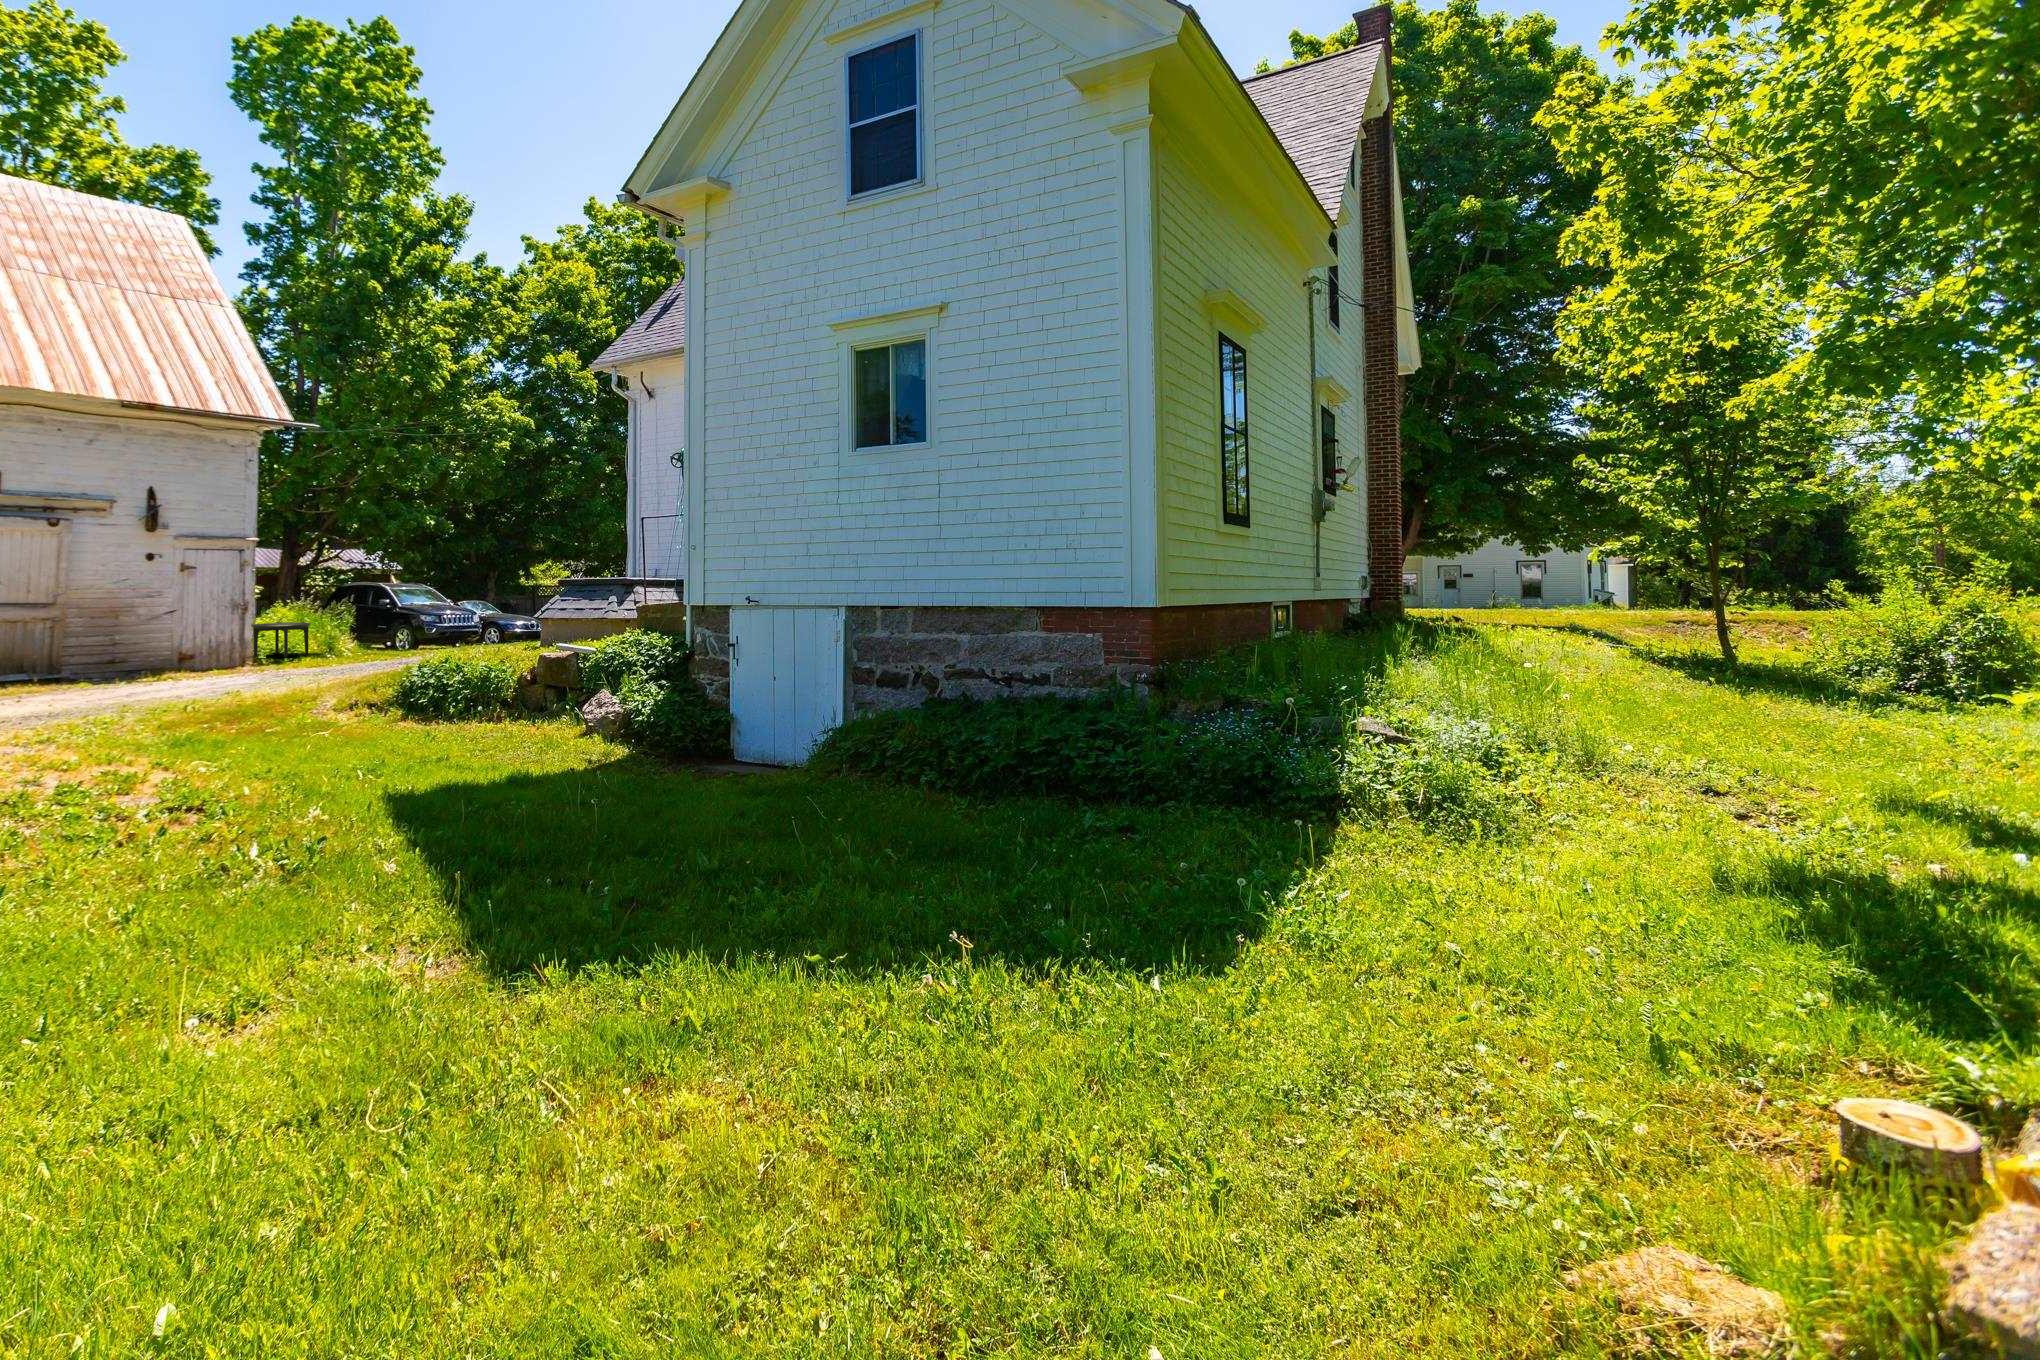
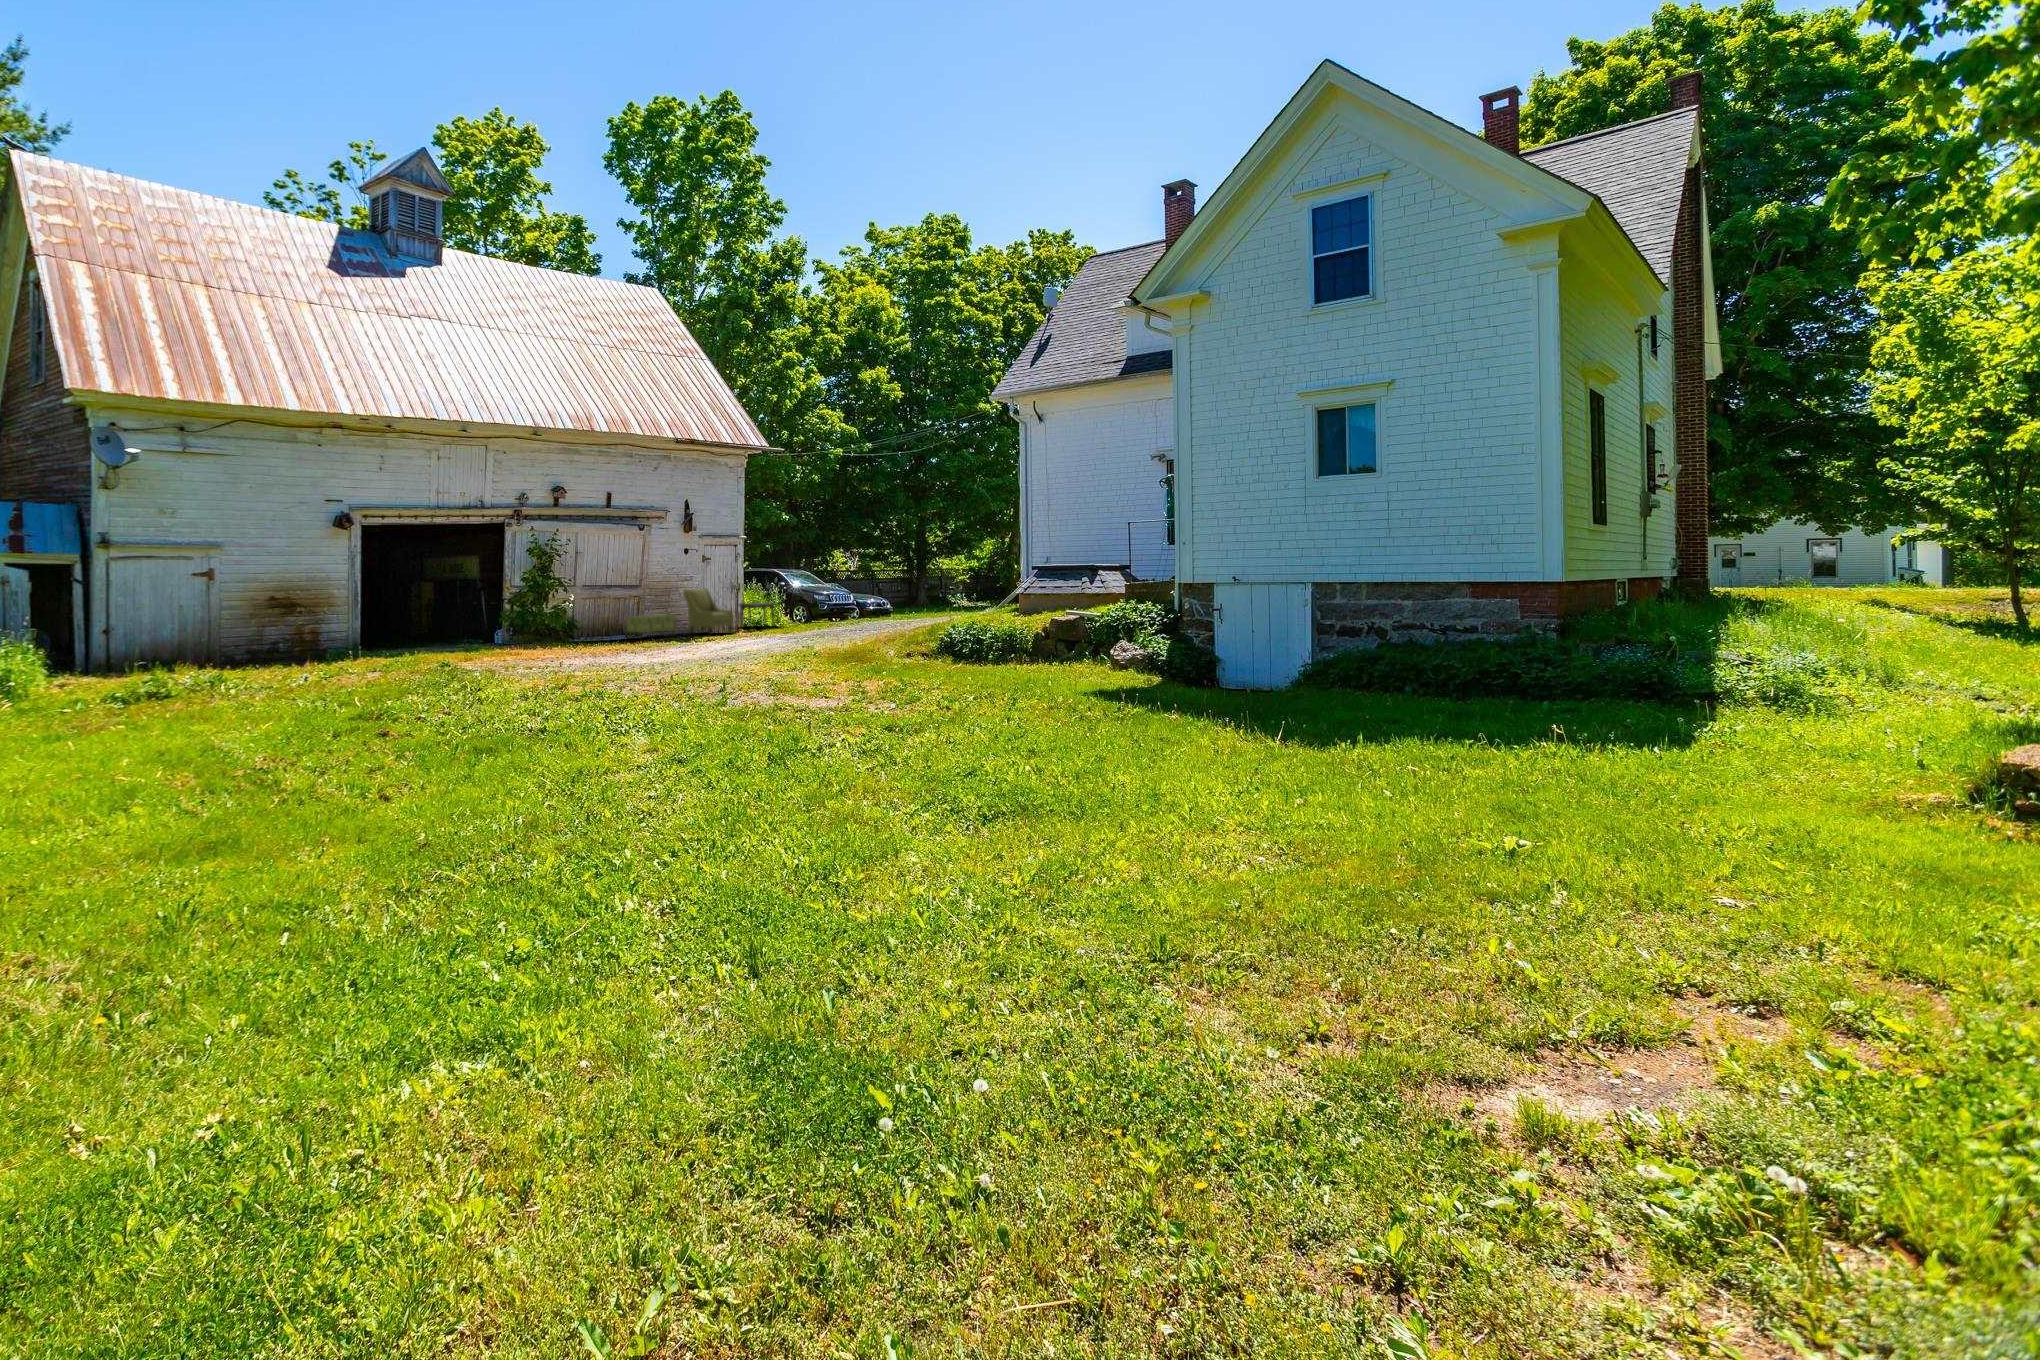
chair: none [143,604,217,669] -> present [683,588,733,634]
bench: none [32,640,117,677] -> present [627,614,676,638]

